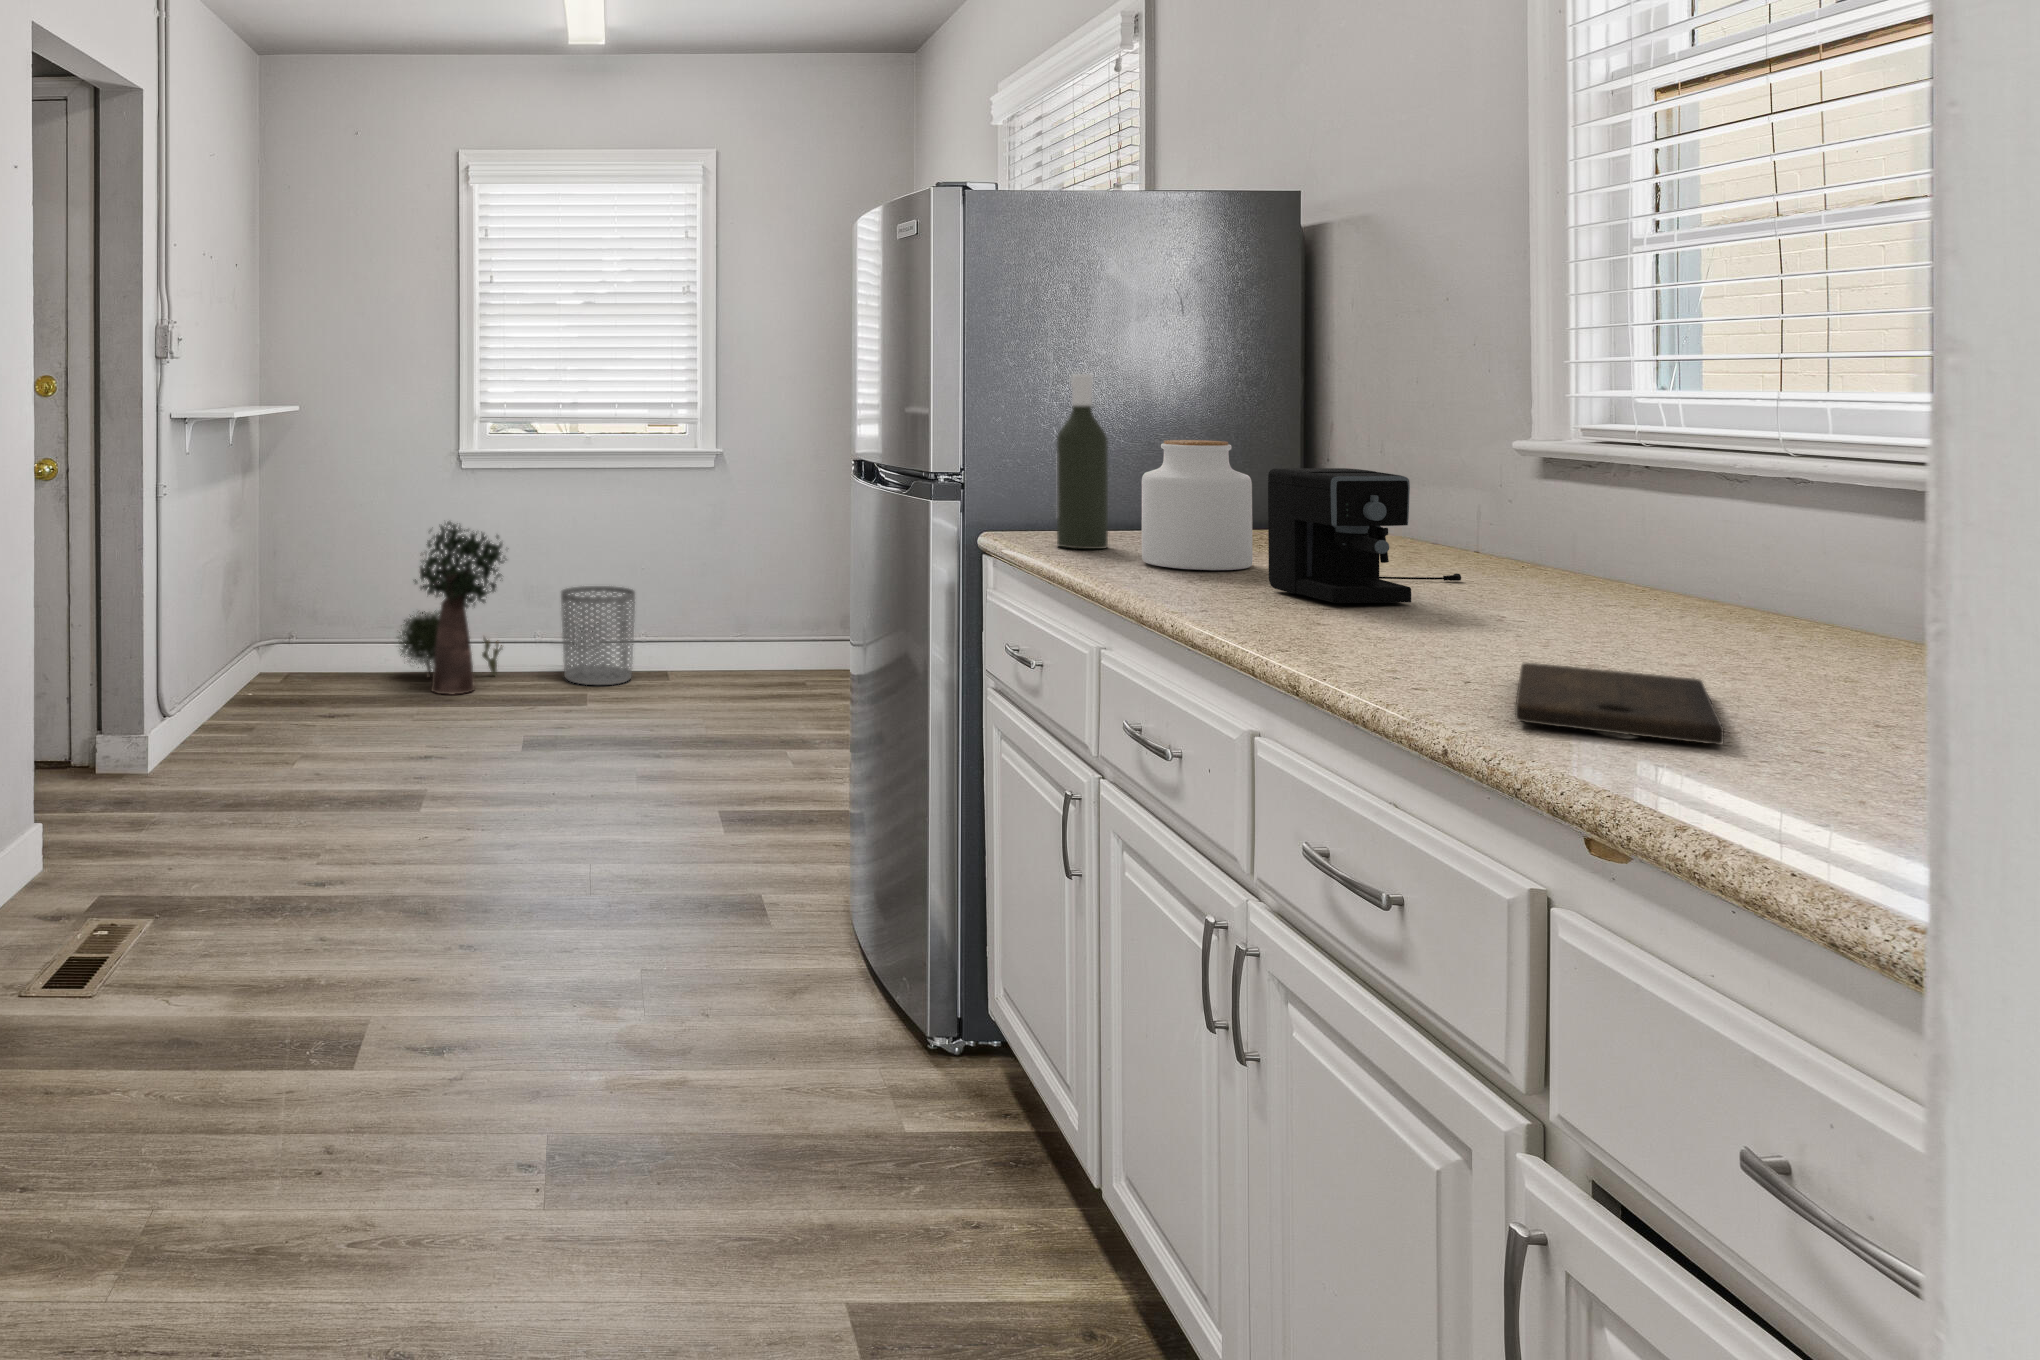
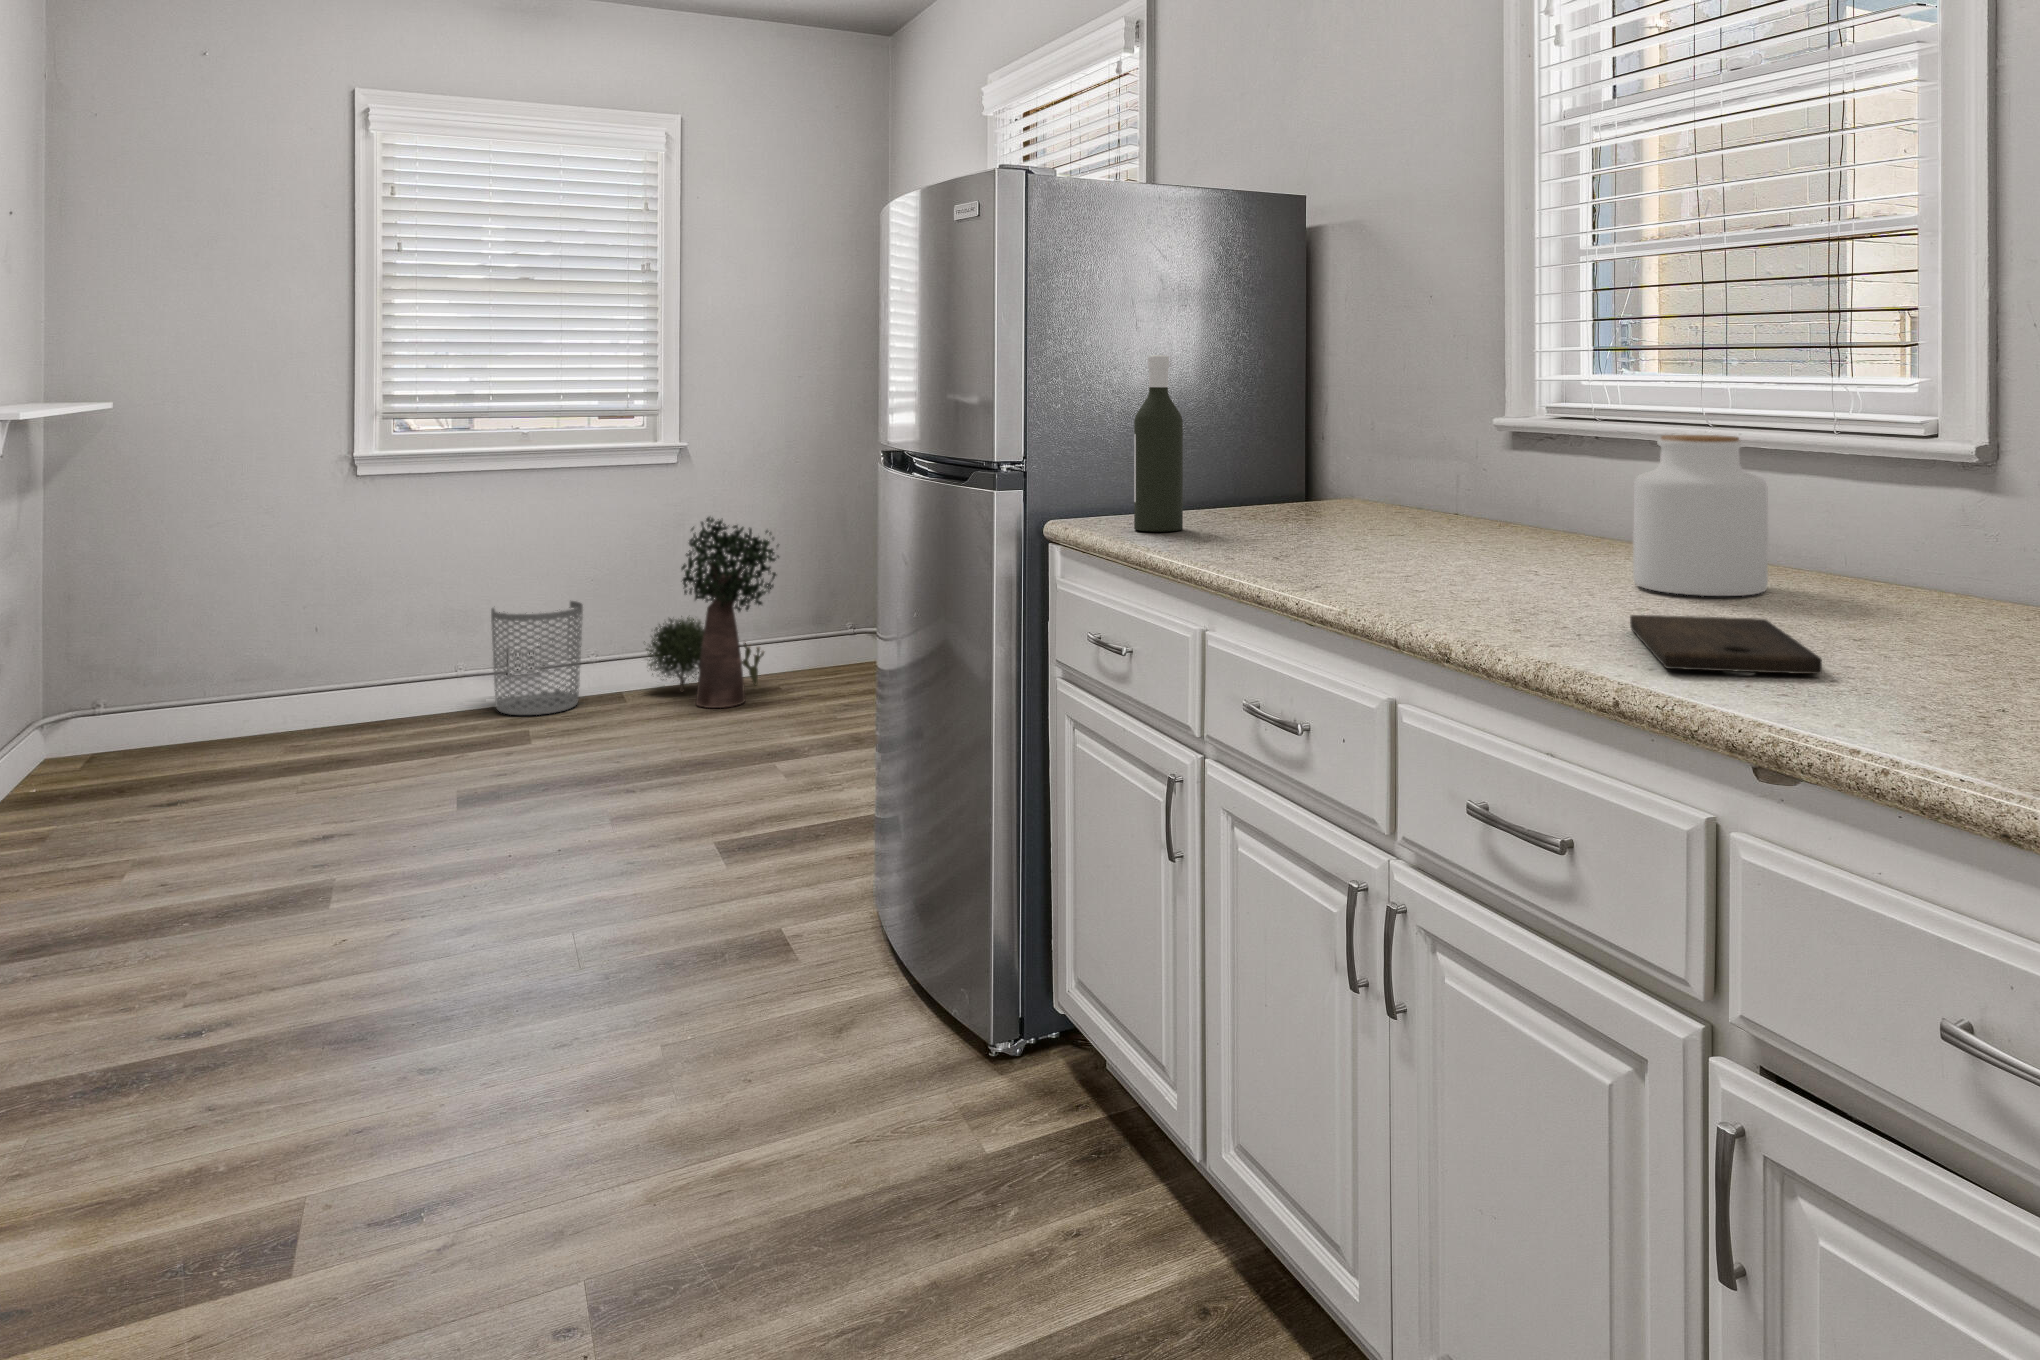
jar: present [1142,440,1253,570] -> present [1633,435,1768,596]
coffee maker: present [1268,468,1461,603] -> none [1360,444,1505,571]
potted plant: present [398,522,504,694] -> present [646,517,779,708]

